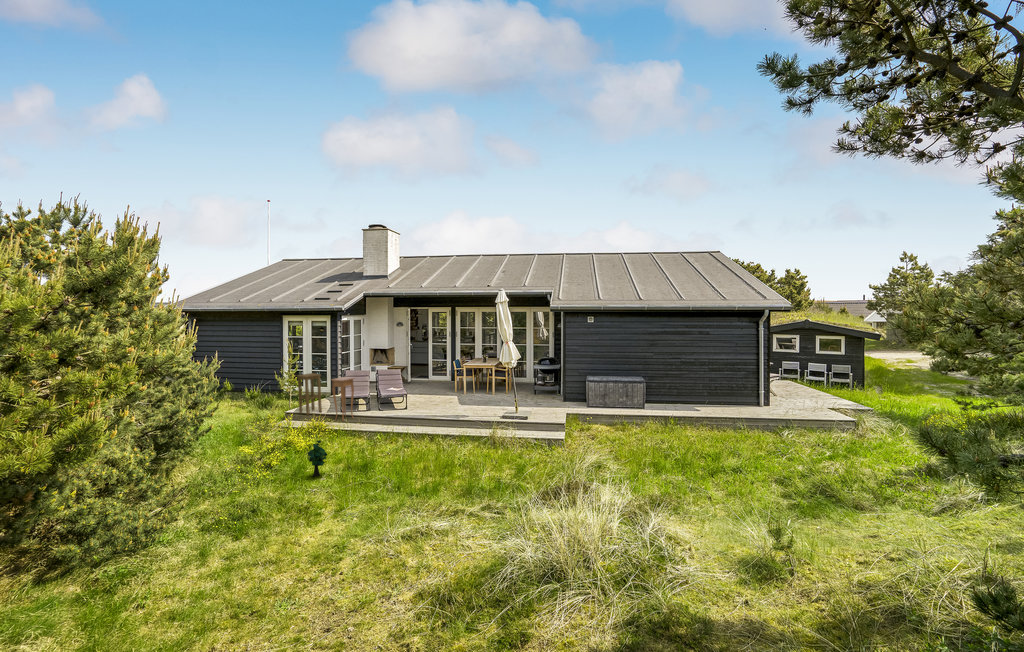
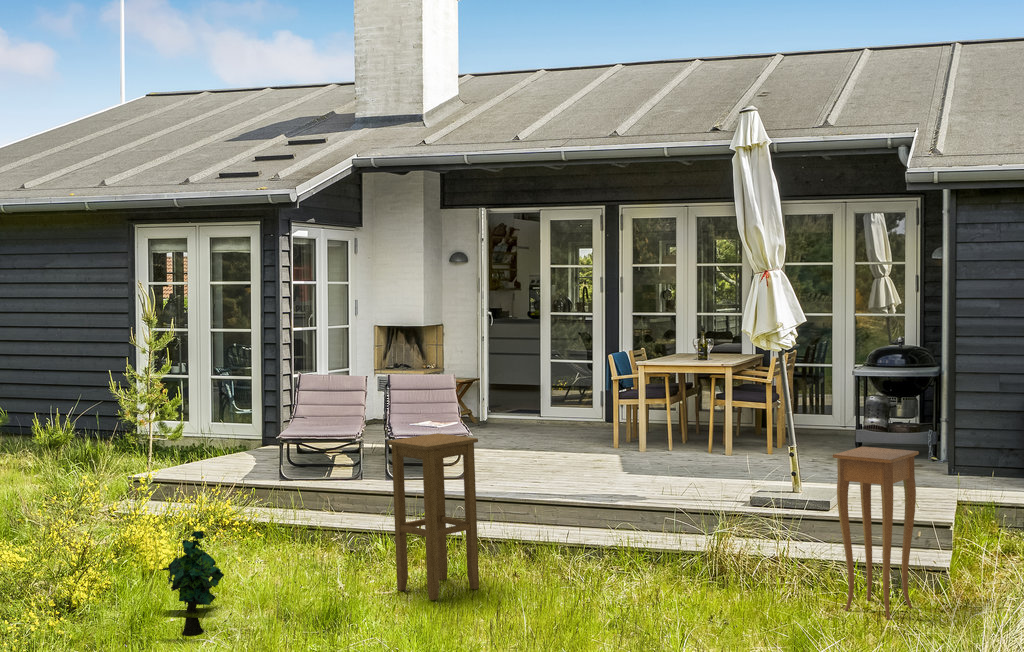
stool: present [297,373,322,415] -> present [387,433,479,600]
side table: present [332,377,354,418] -> present [833,447,919,619]

